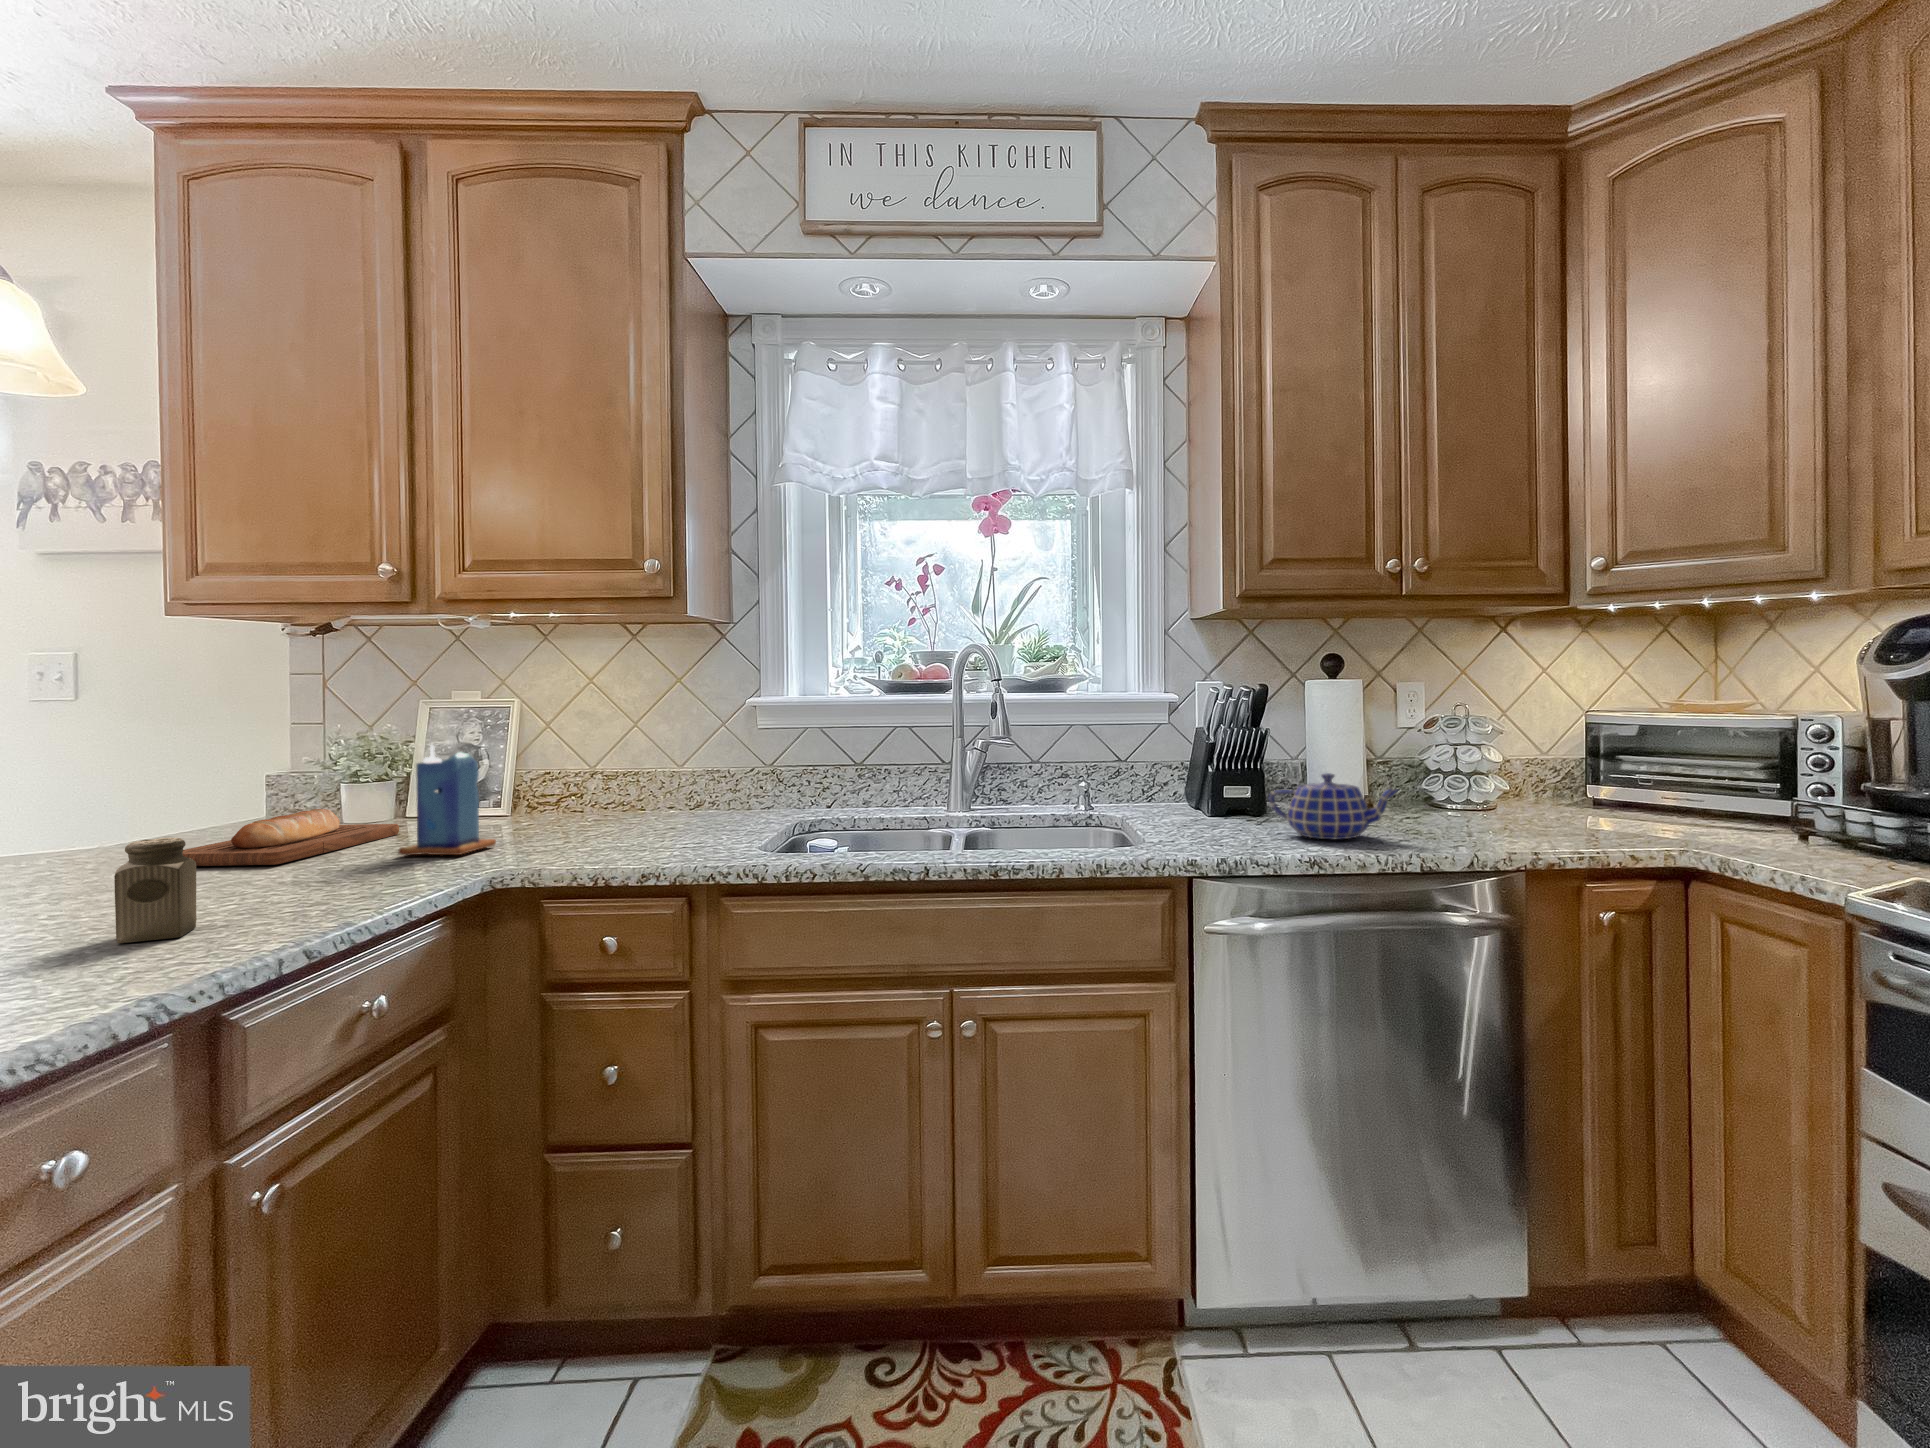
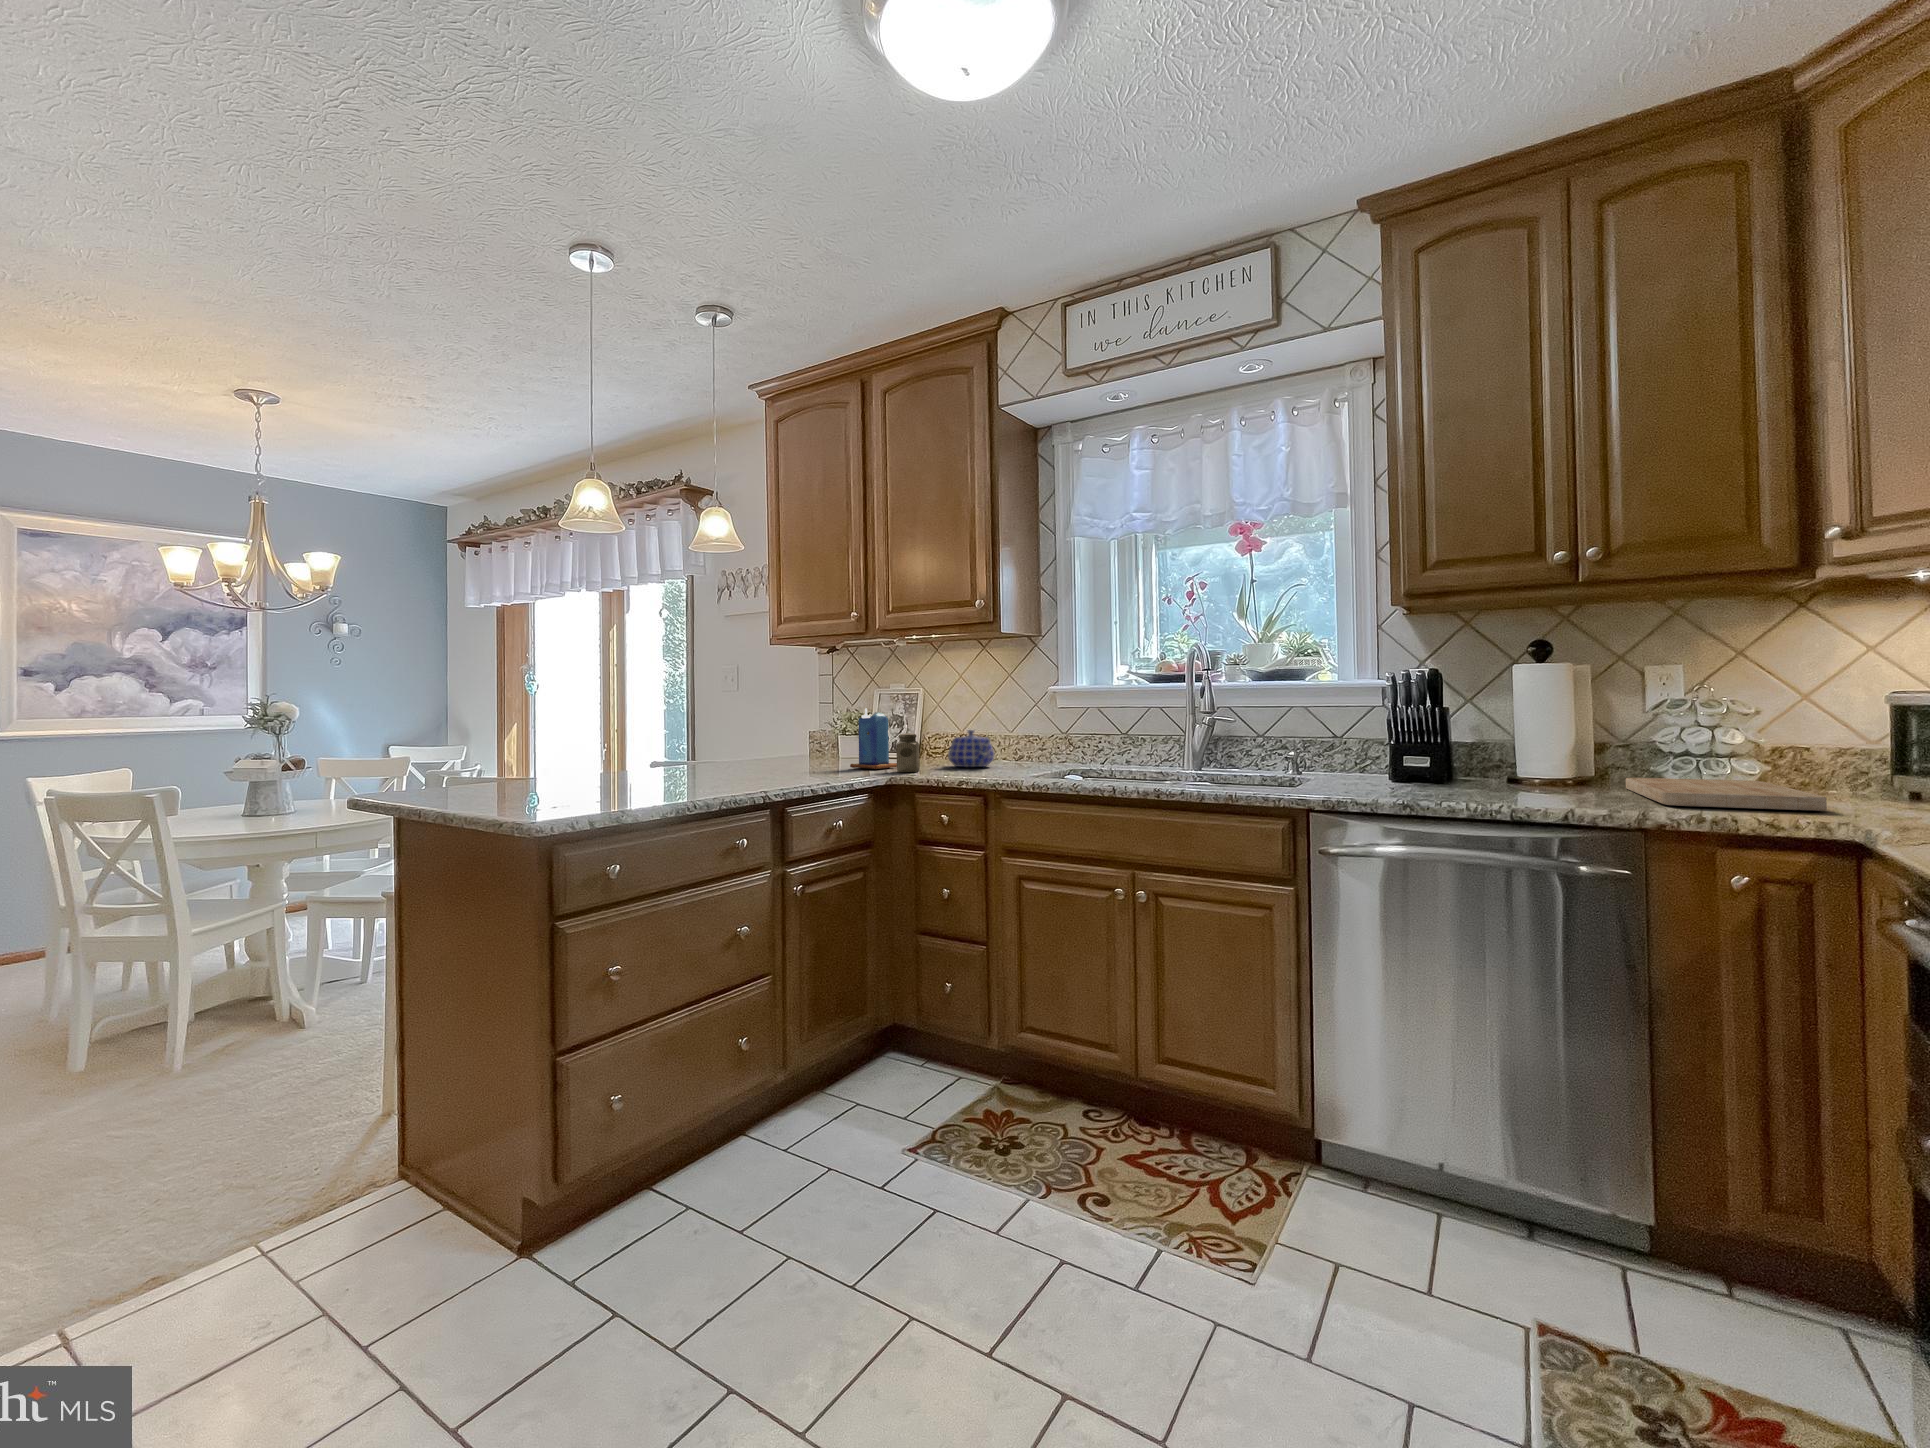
teapot: present [1269,773,1398,839] -> present [948,730,994,767]
cutting board: none [1426,800,1648,841] -> present [1626,778,1827,811]
bread loaf: present [182,809,399,866] -> none [757,745,861,768]
salt shaker: present [114,838,197,943] -> present [896,733,919,772]

